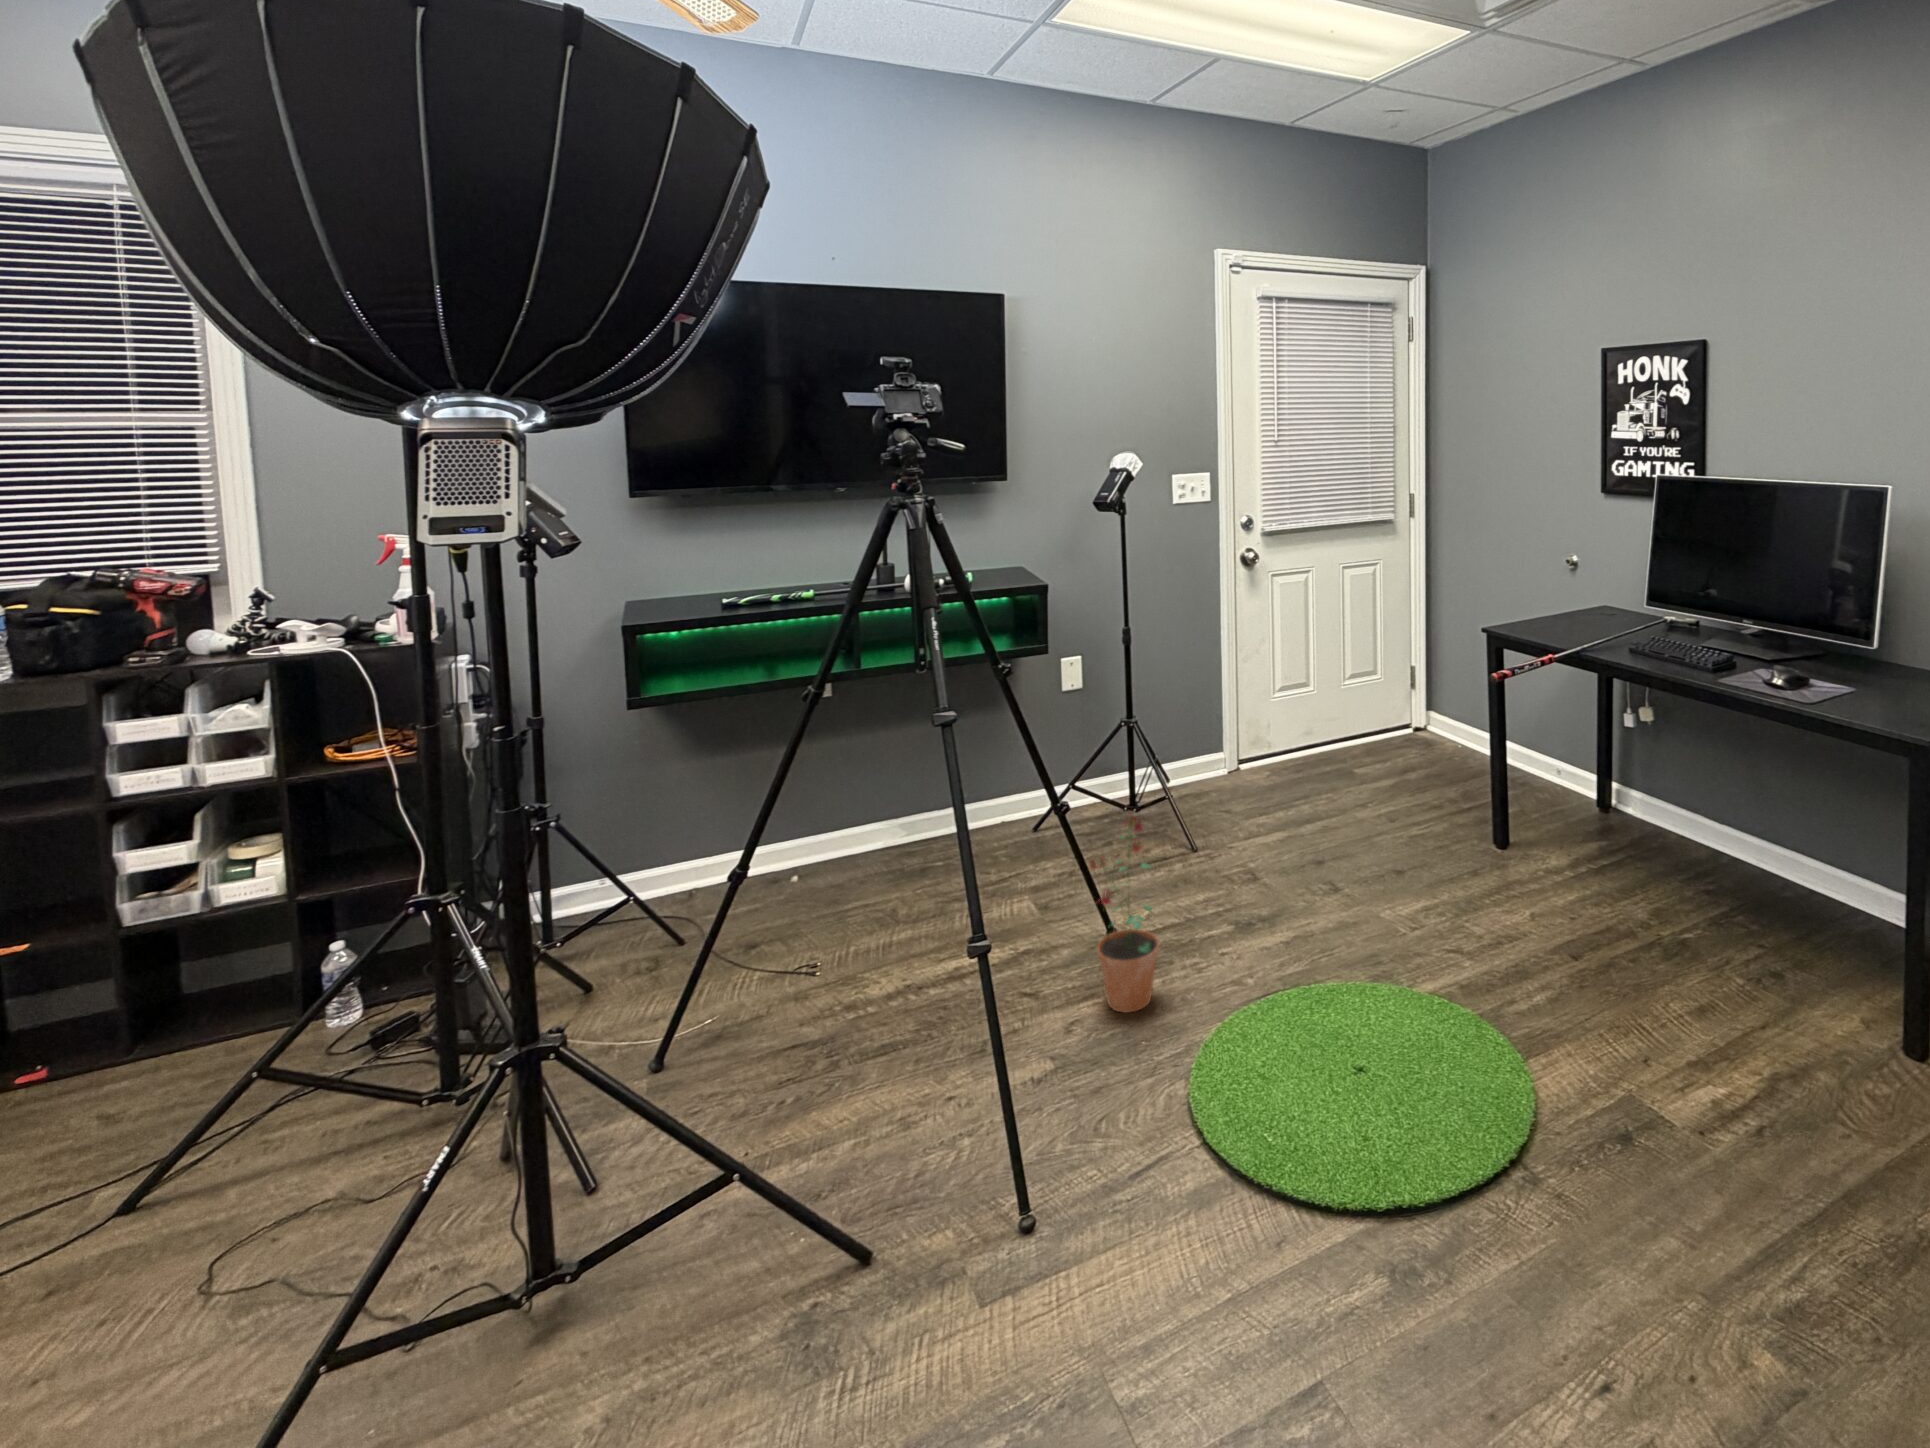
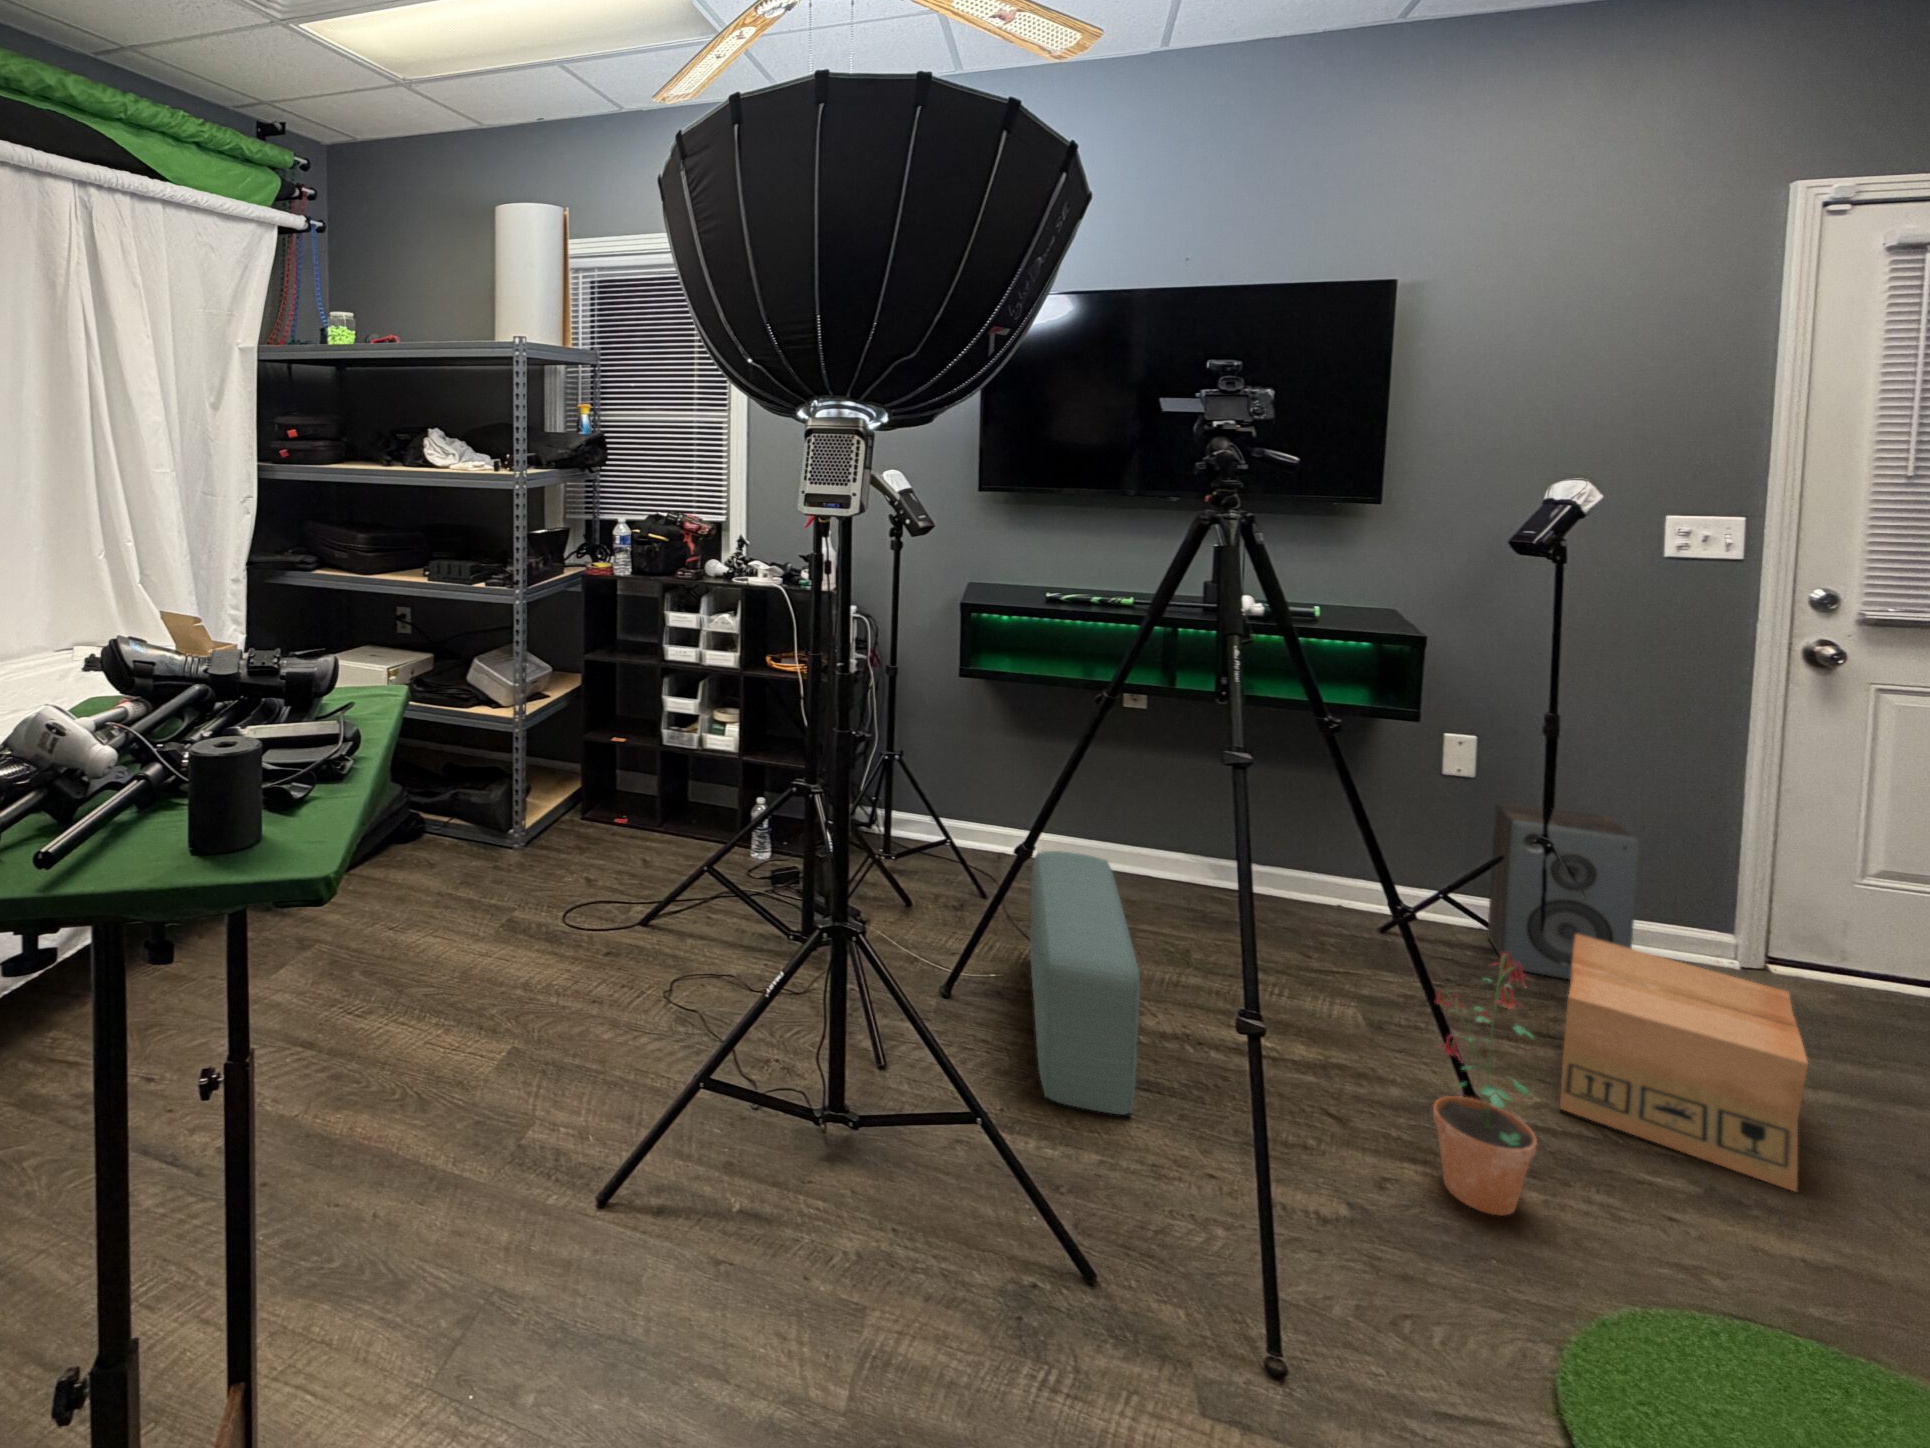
speaker: none [1098,694,1181,825] -> present [1488,802,1639,980]
cardboard box: none [1155,778,1277,912] -> present [1560,934,1808,1192]
pouf: none [740,852,874,1115] -> present [1030,851,1140,1115]

